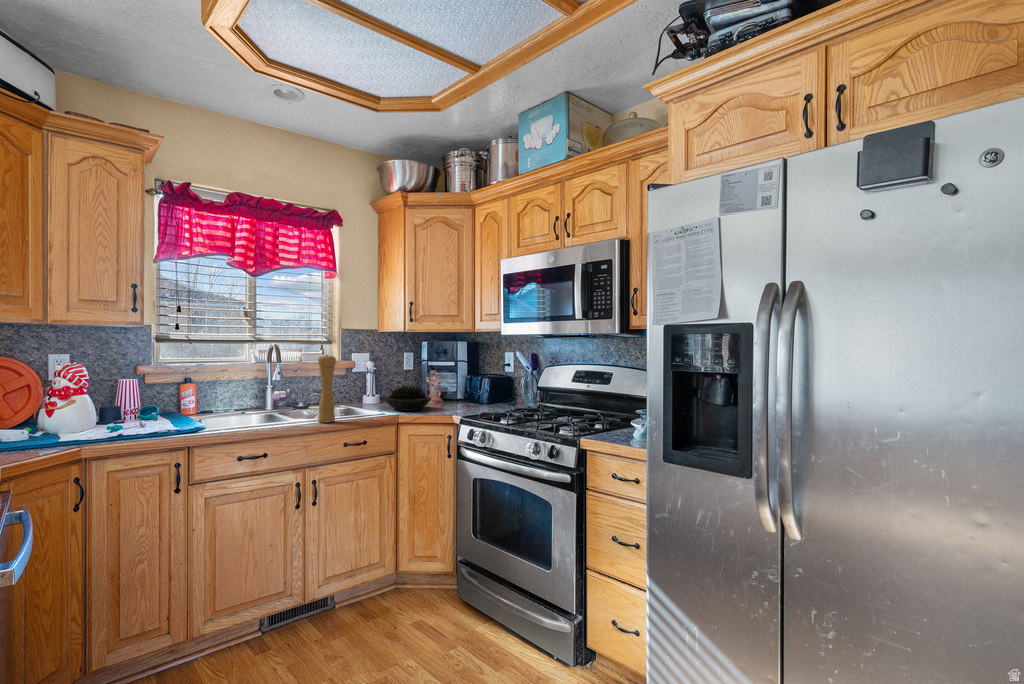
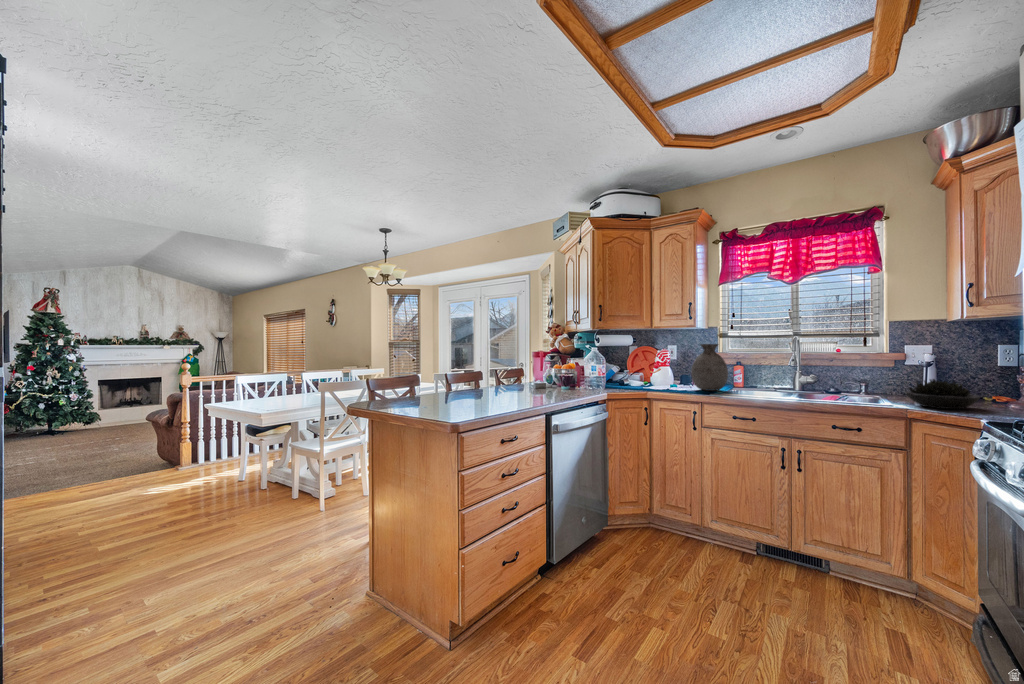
vase: none [142,353,203,427] -> present [691,344,728,391]
pepper mill: present [318,355,336,423] -> none [799,344,817,403]

